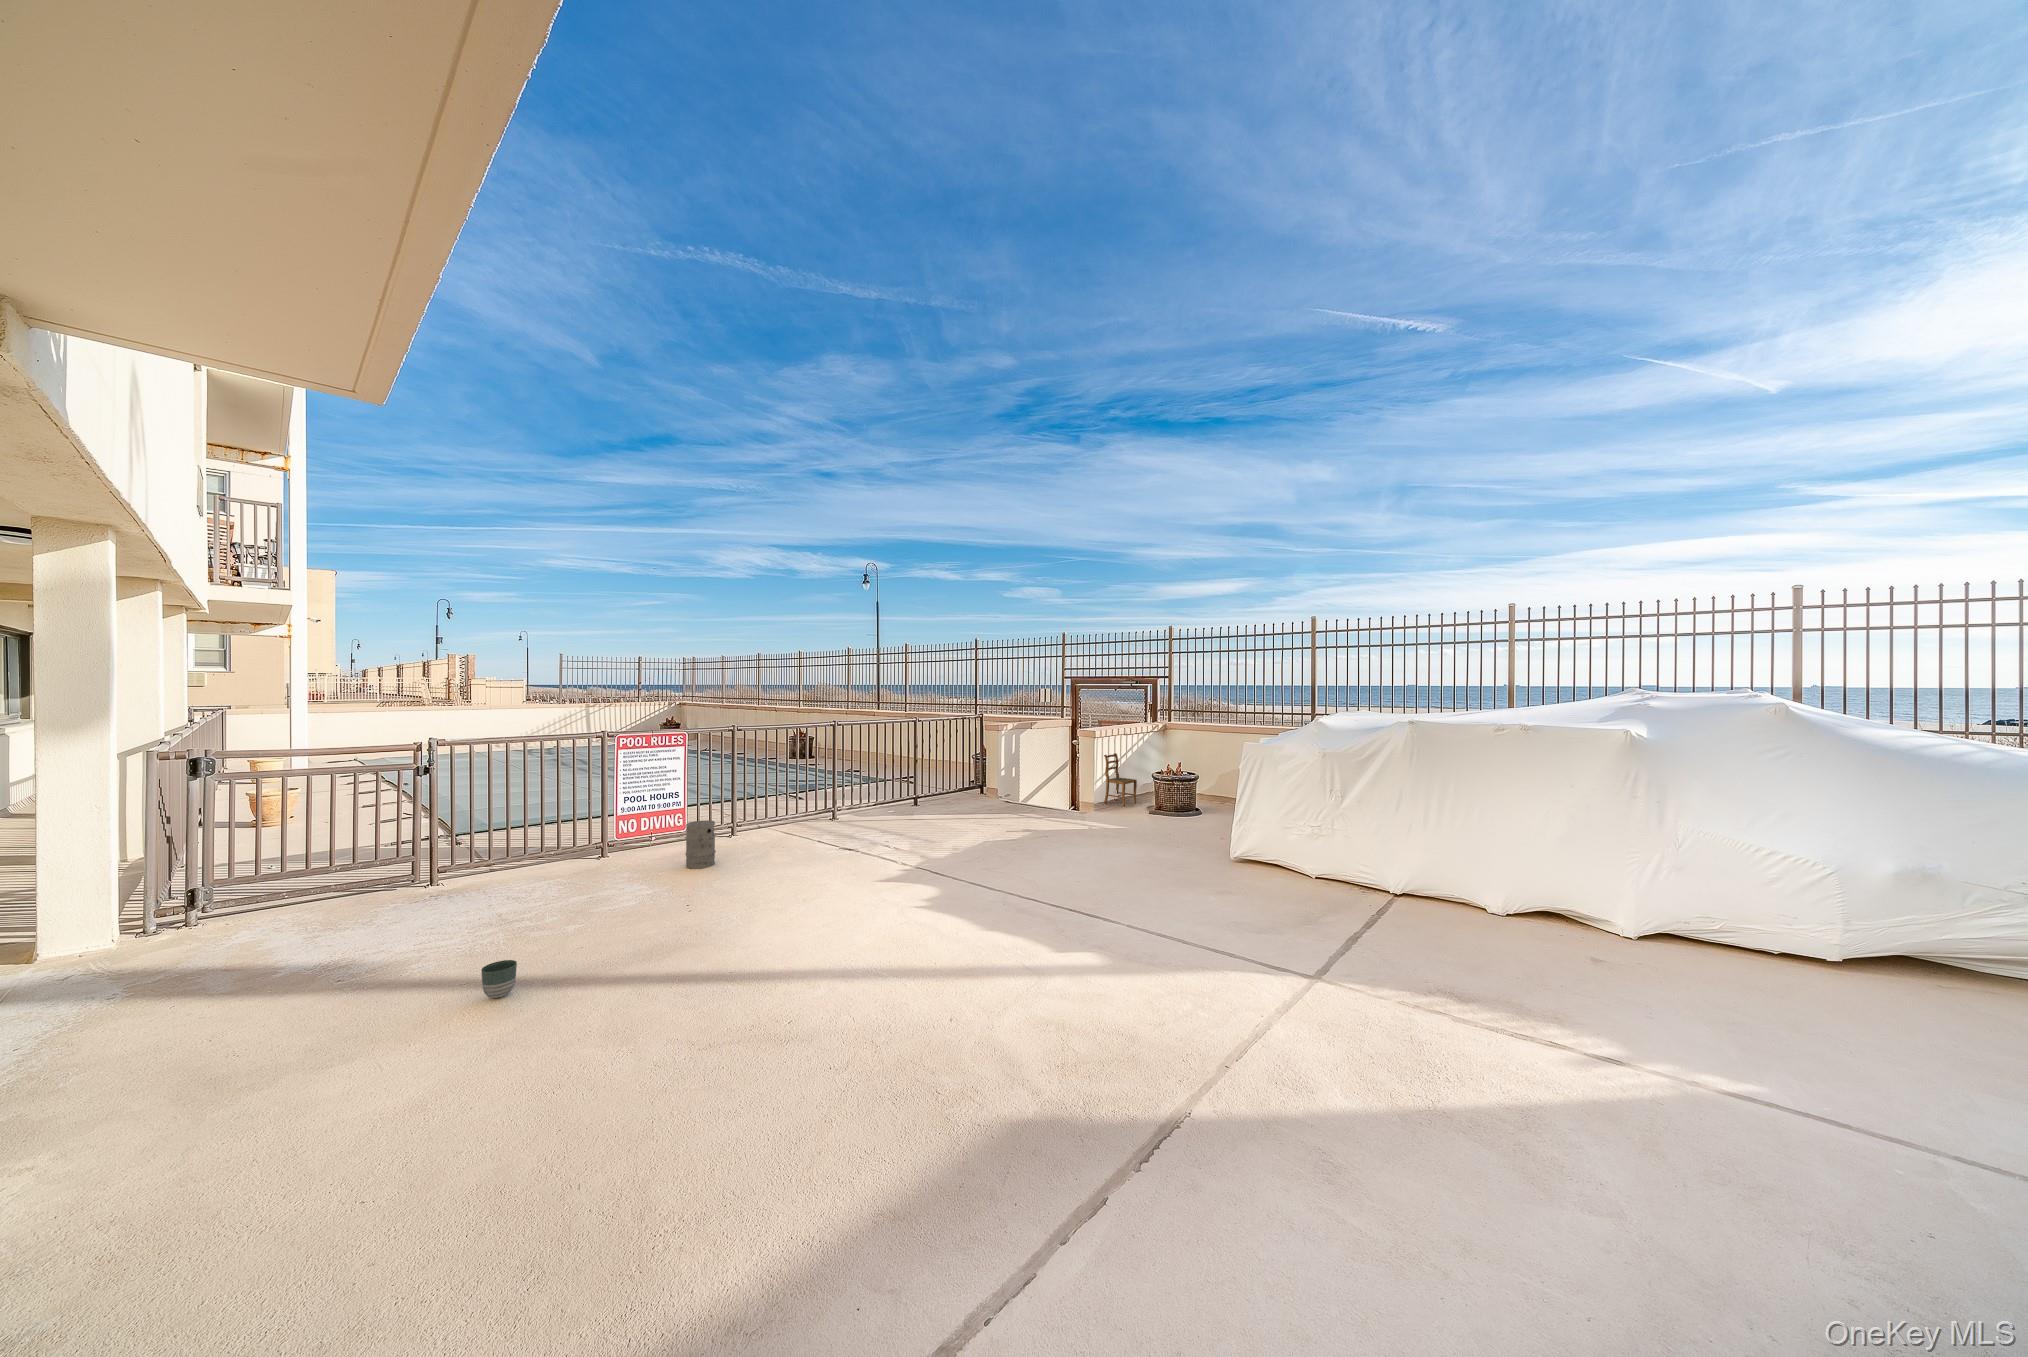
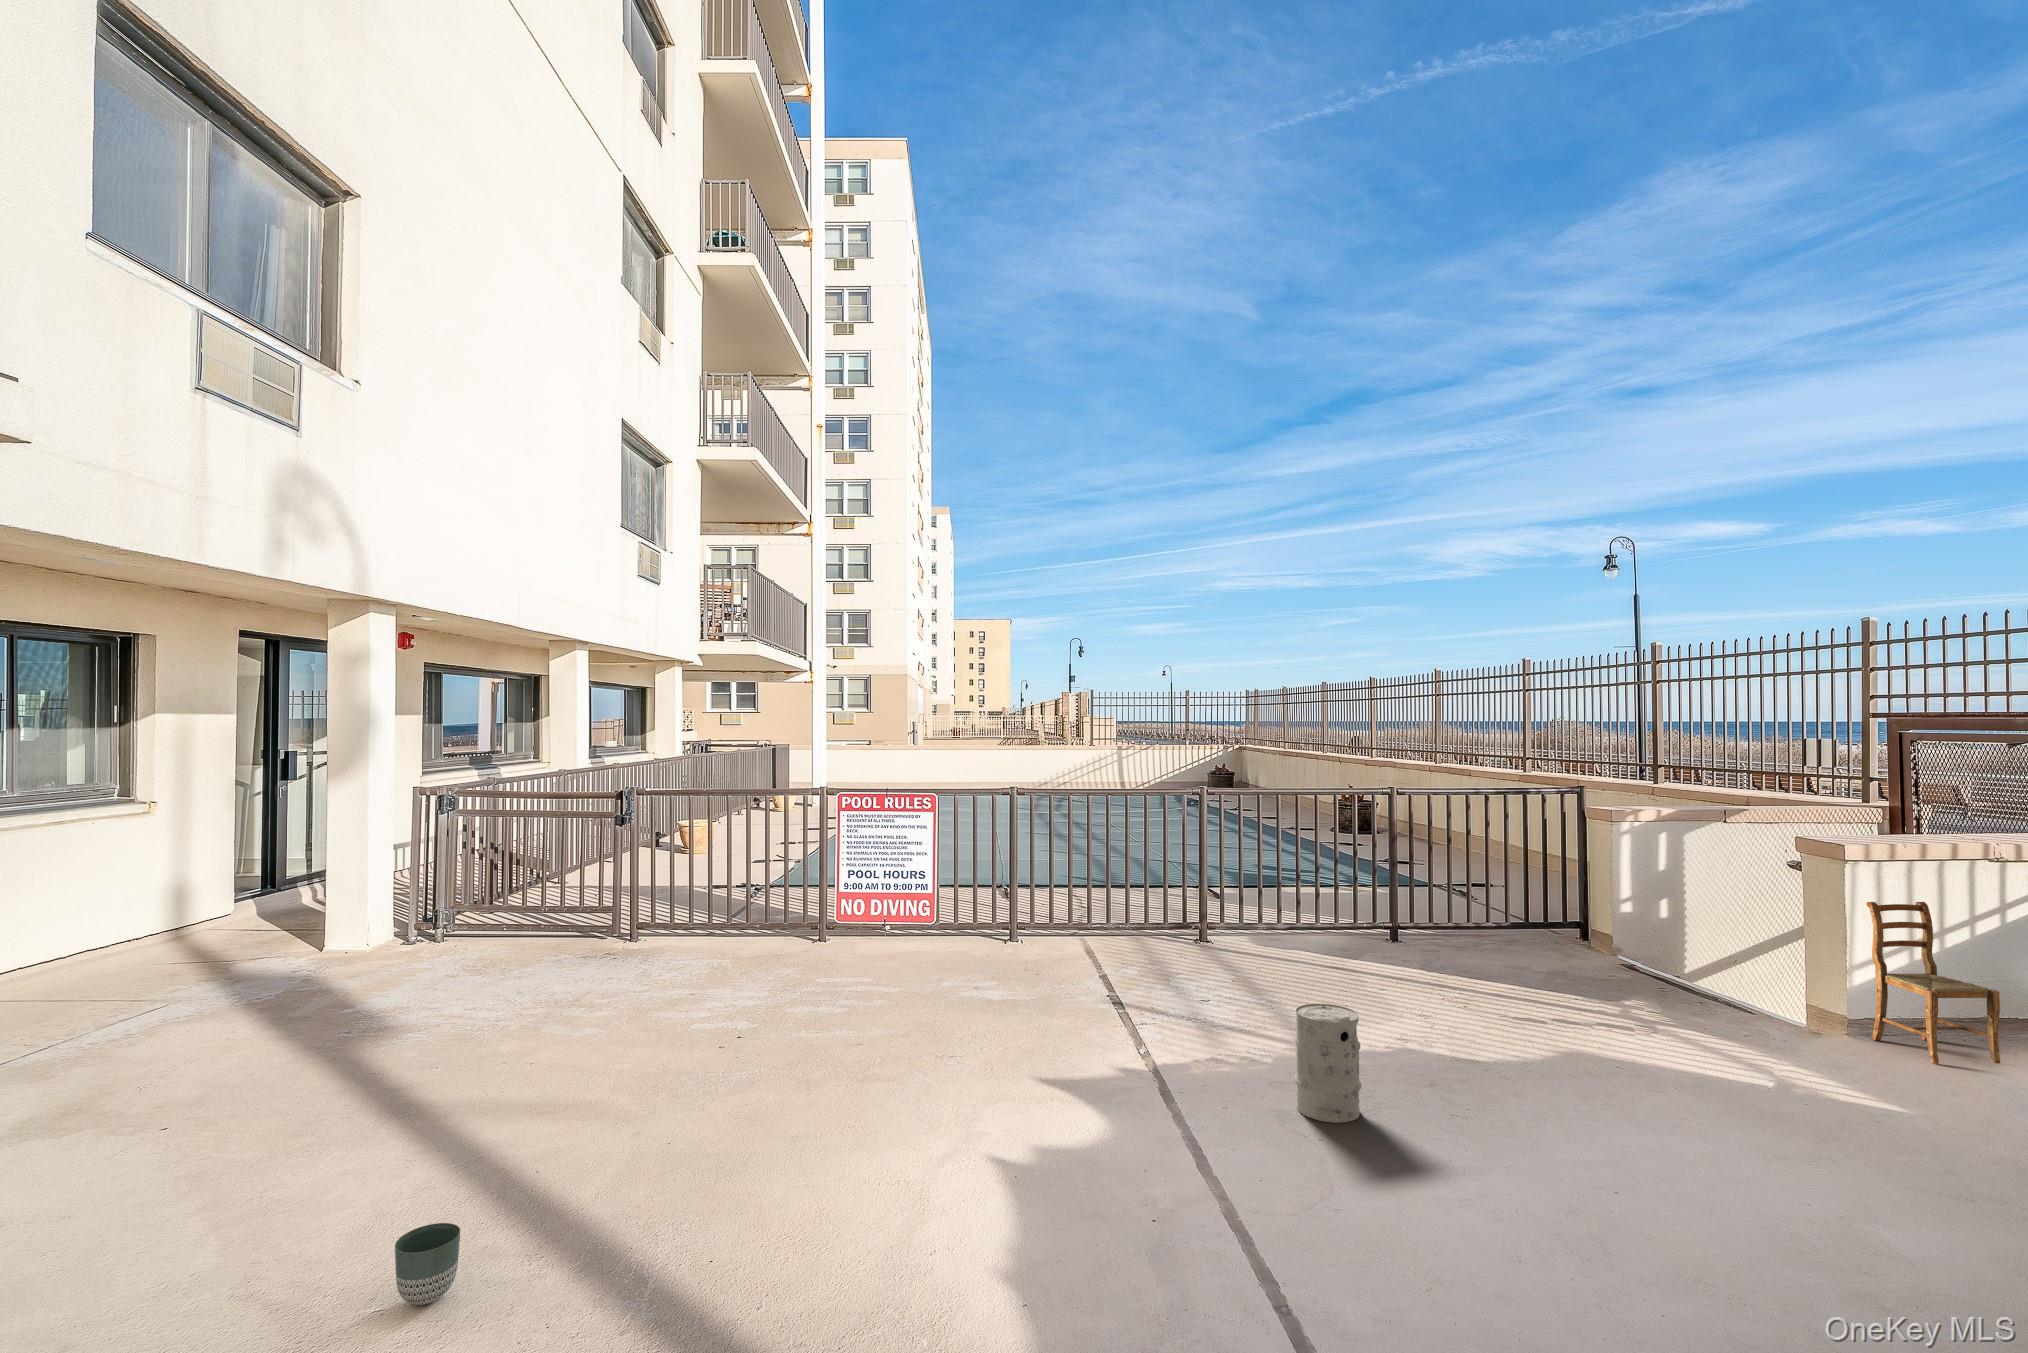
trash can: present [685,820,716,869] -> present [1294,1004,1361,1123]
planter: present [481,960,517,998] -> present [395,1223,460,1305]

